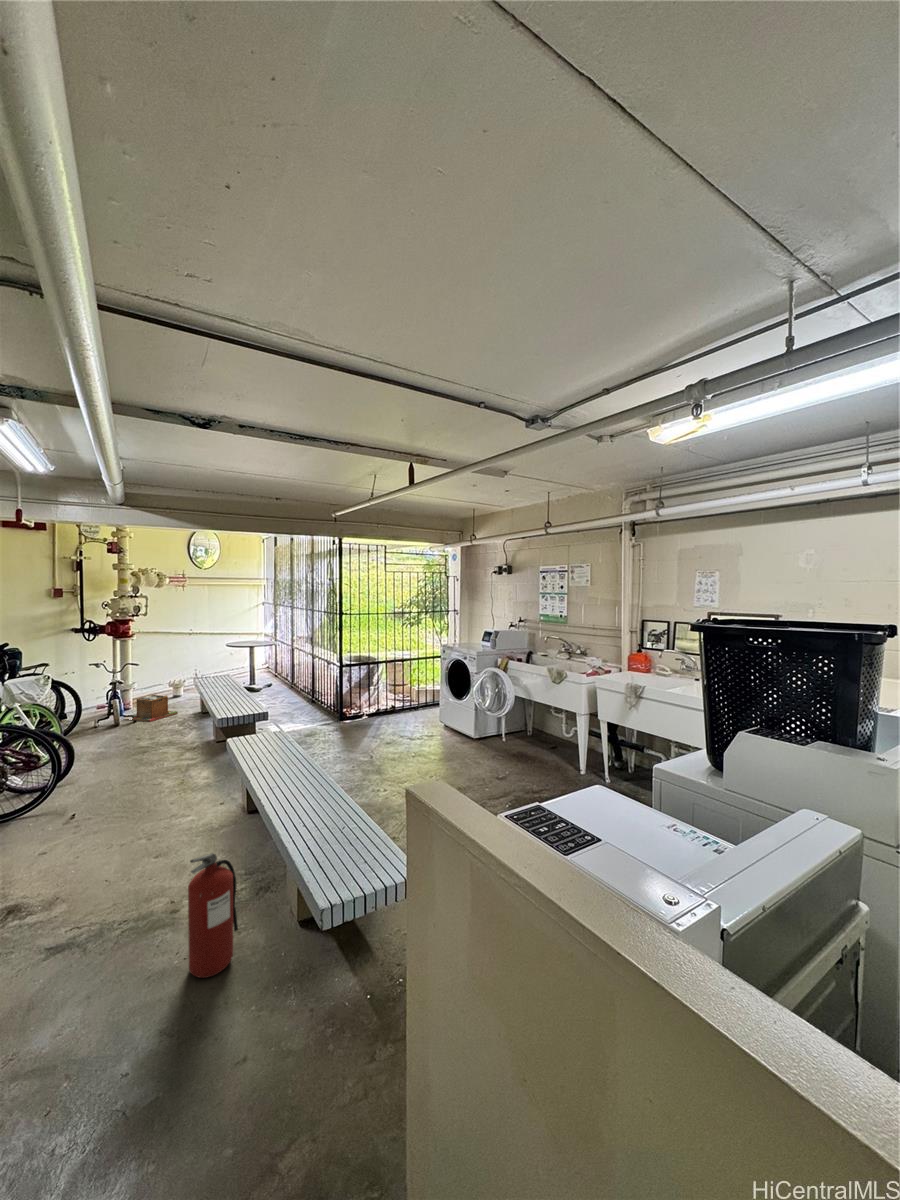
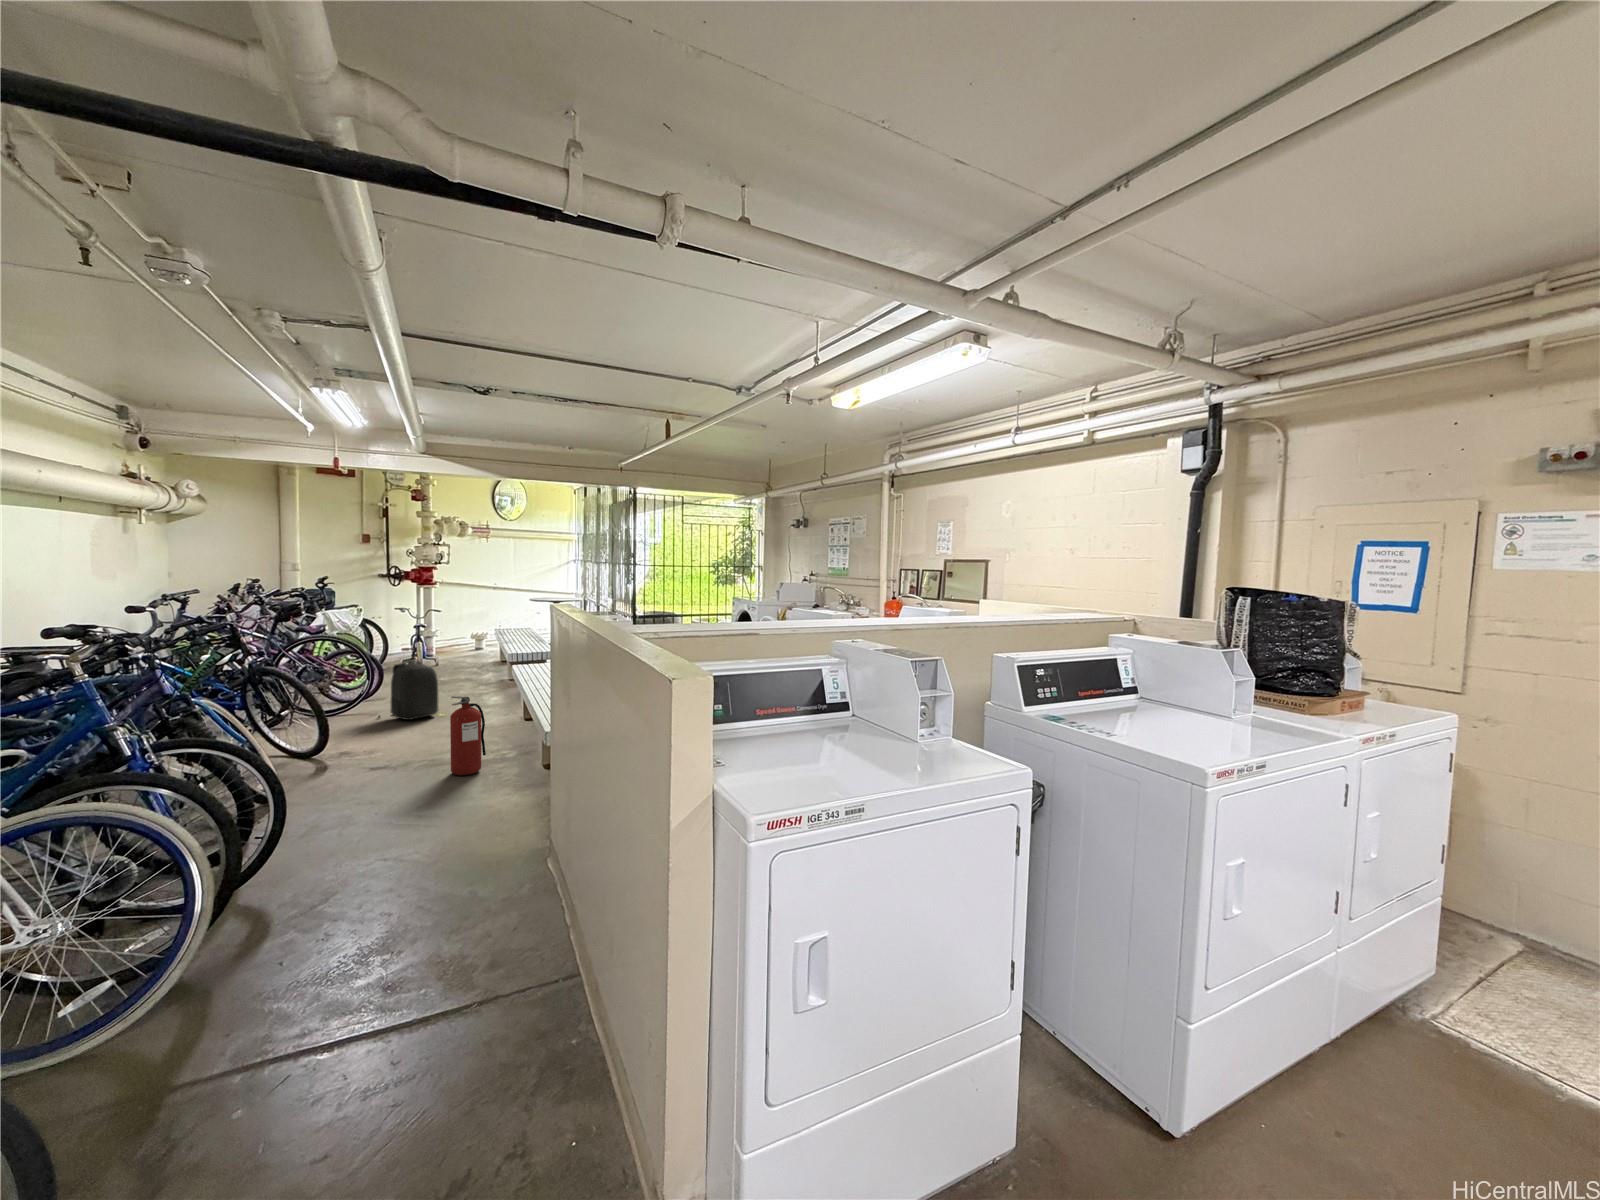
laundry basket: present [132,695,178,722] -> none [432,642,477,666]
backpack: none [87,753,150,832] -> present [391,660,439,720]

